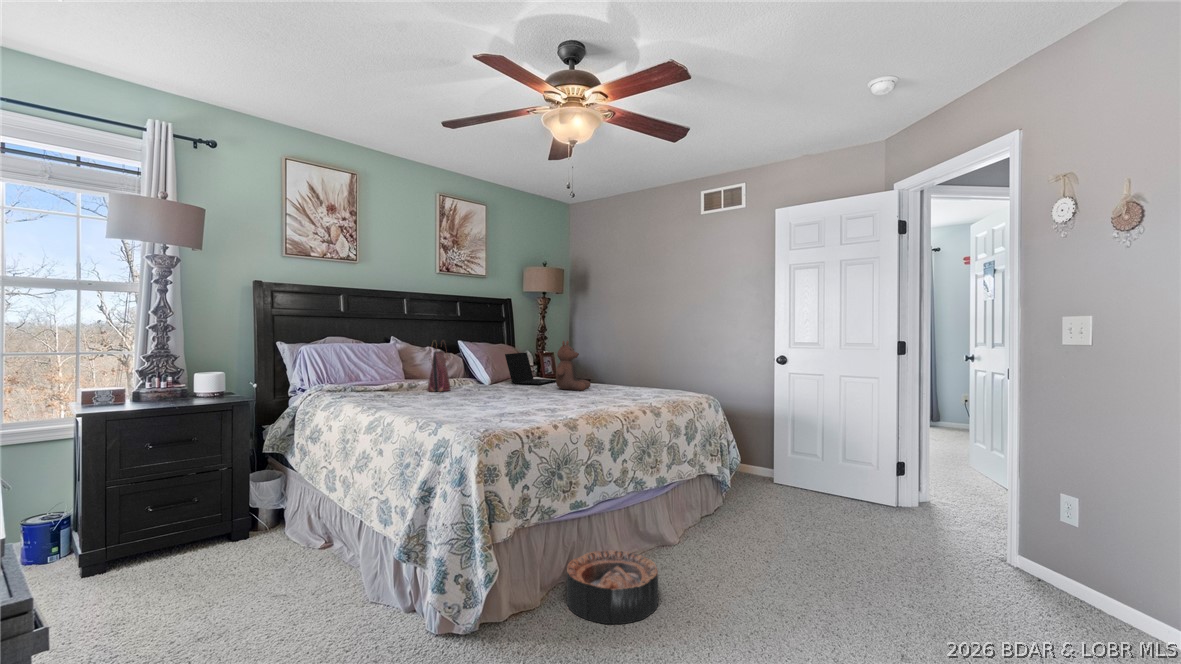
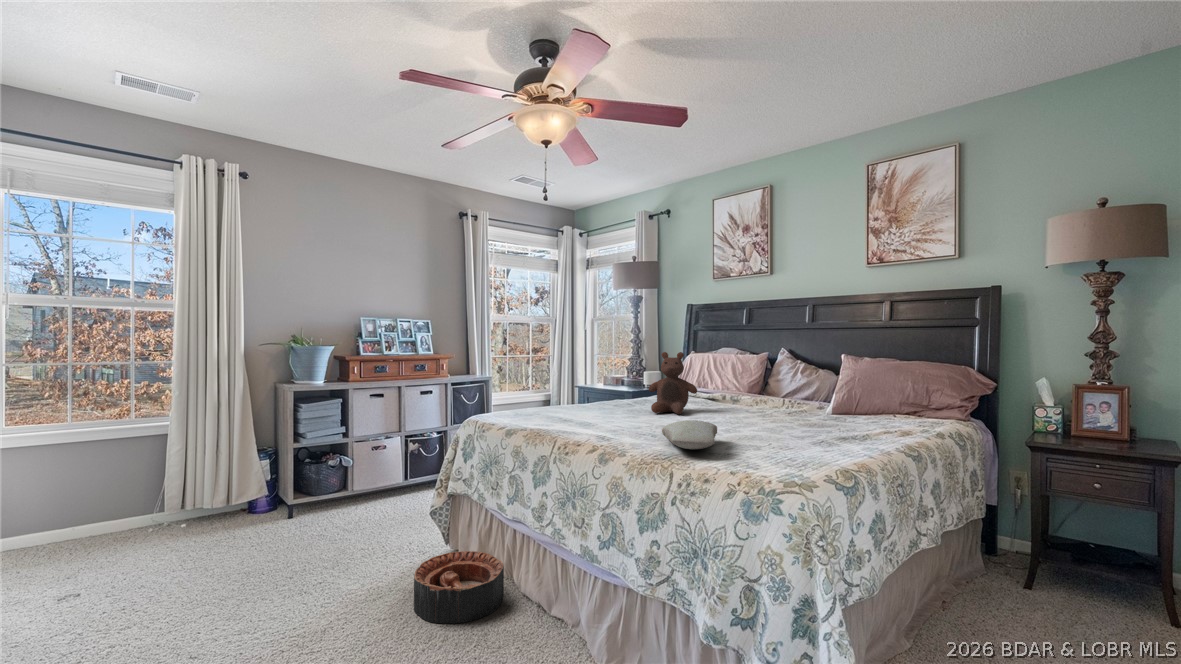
stuffed bear: present [556,341,591,390] -> present [649,352,697,414]
handbag: present [428,351,450,391] -> none [715,351,753,407]
laptop: present [505,352,556,385] -> none [830,373,910,427]
pillow: none [612,383,671,399] -> present [662,420,717,449]

